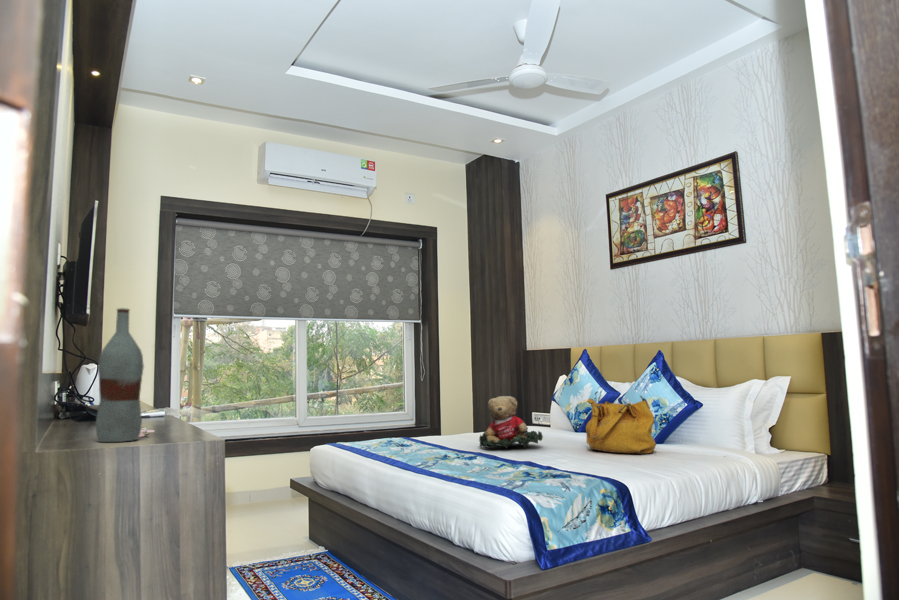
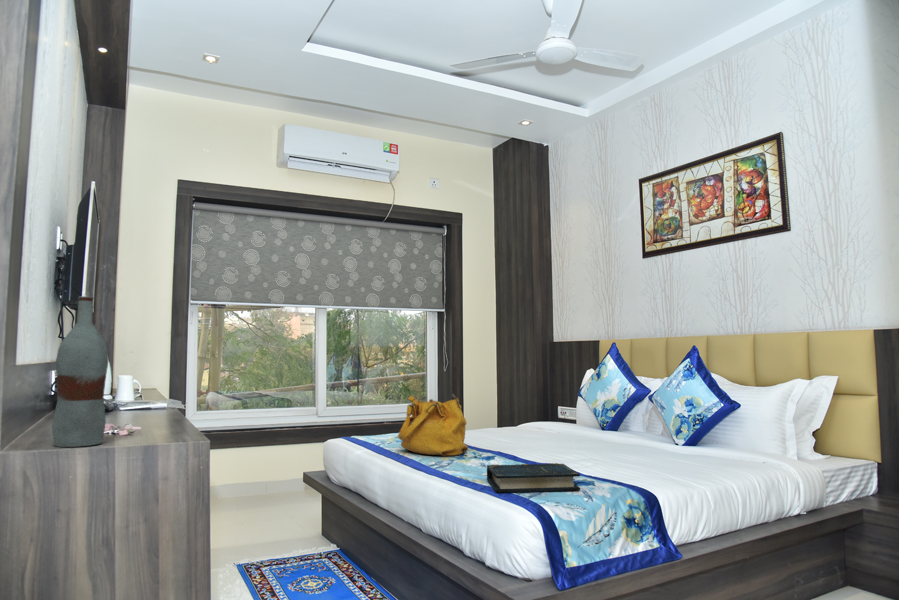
teddy bear: present [479,396,543,448] -> none [499,391,566,447]
handbag: present [586,396,656,454] -> present [398,394,468,456]
book: none [472,459,558,486] -> present [487,463,580,493]

